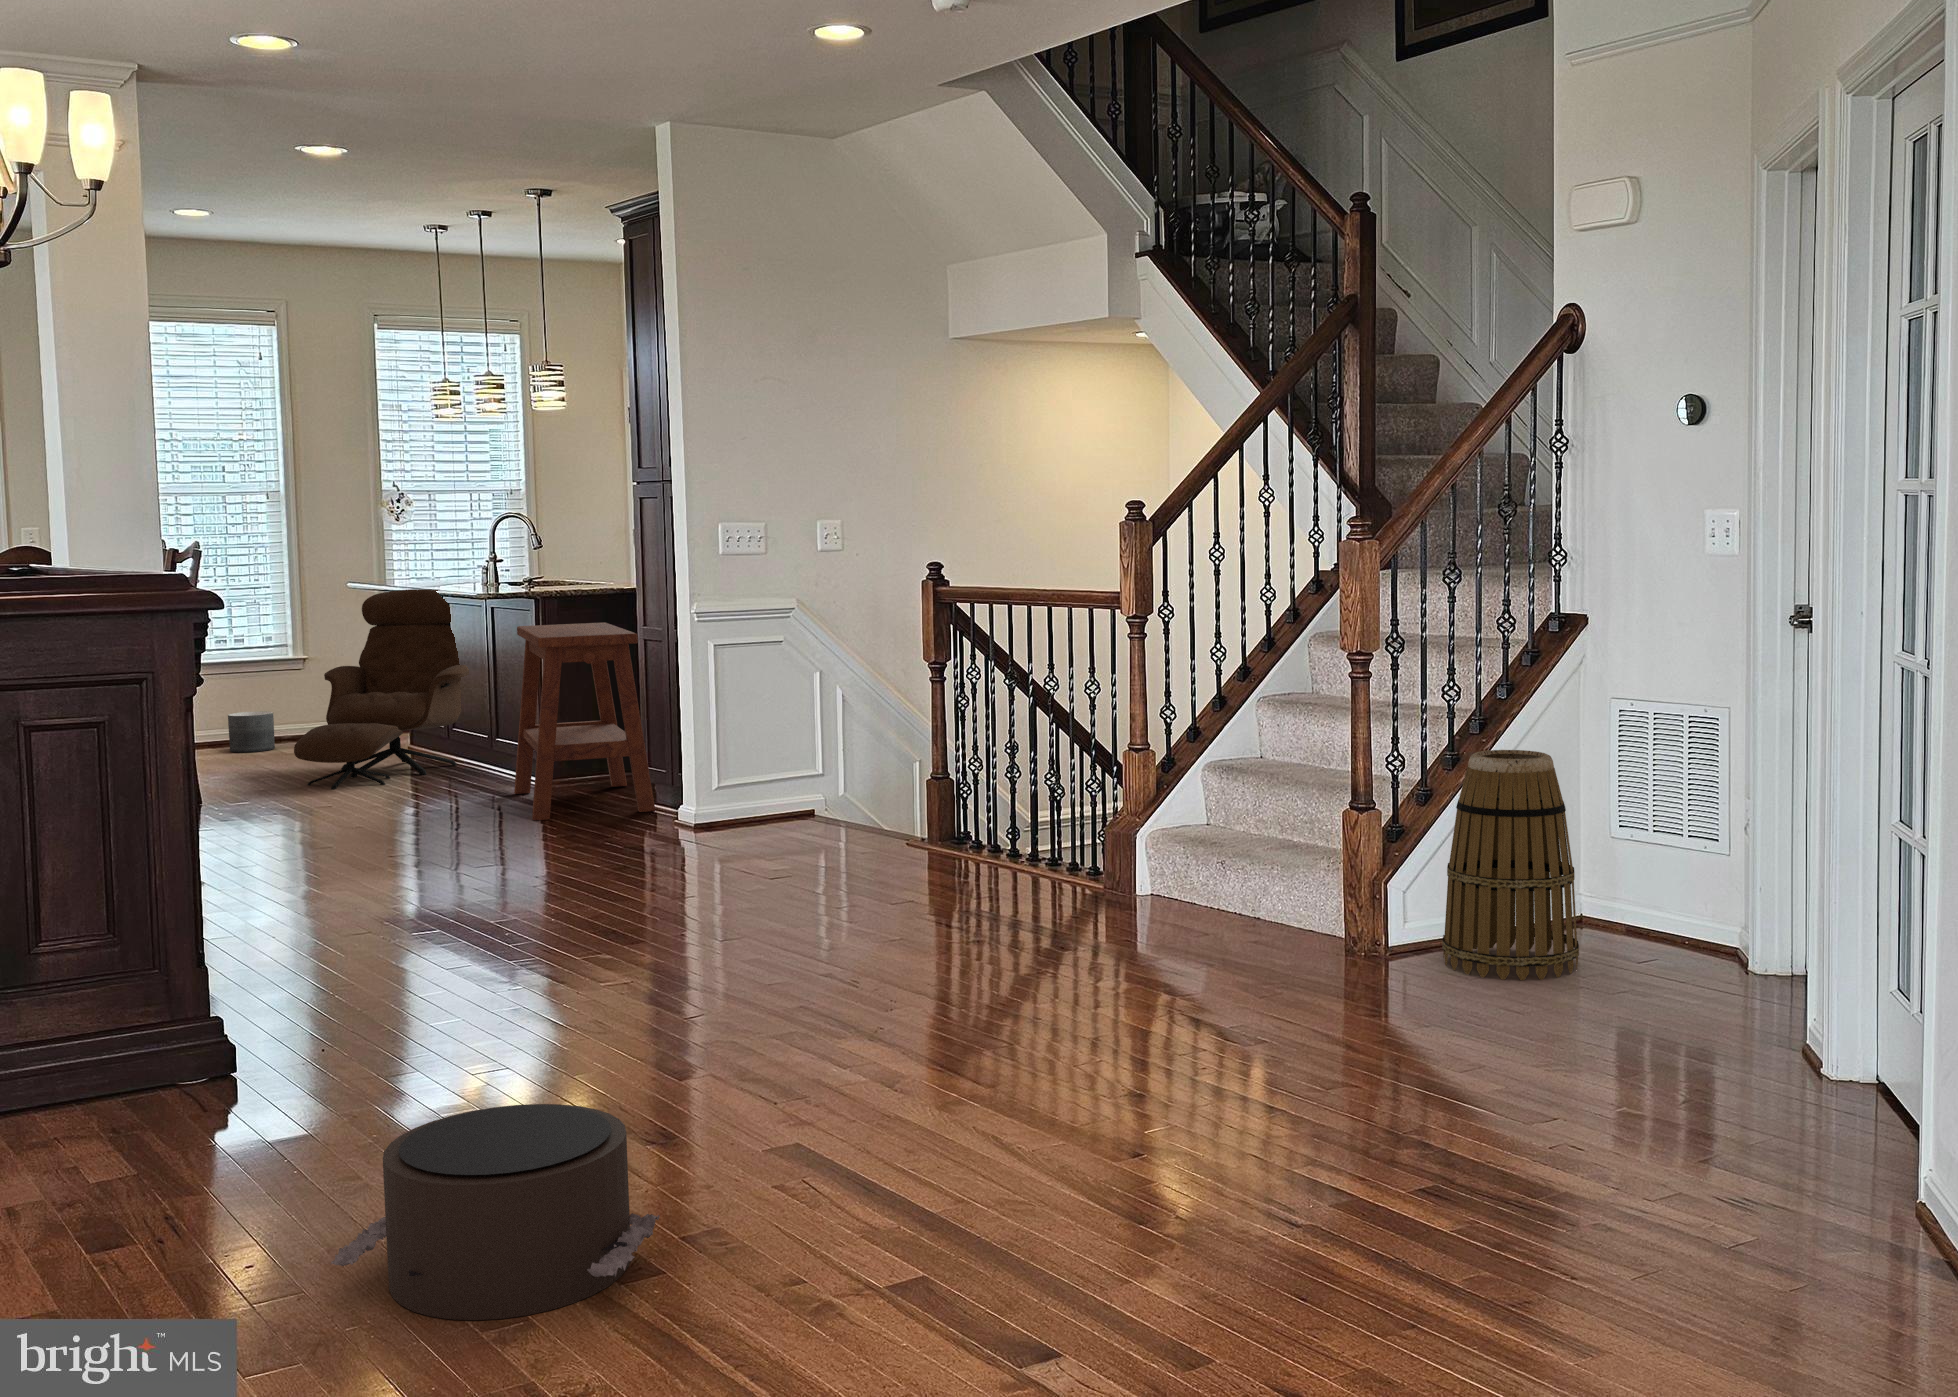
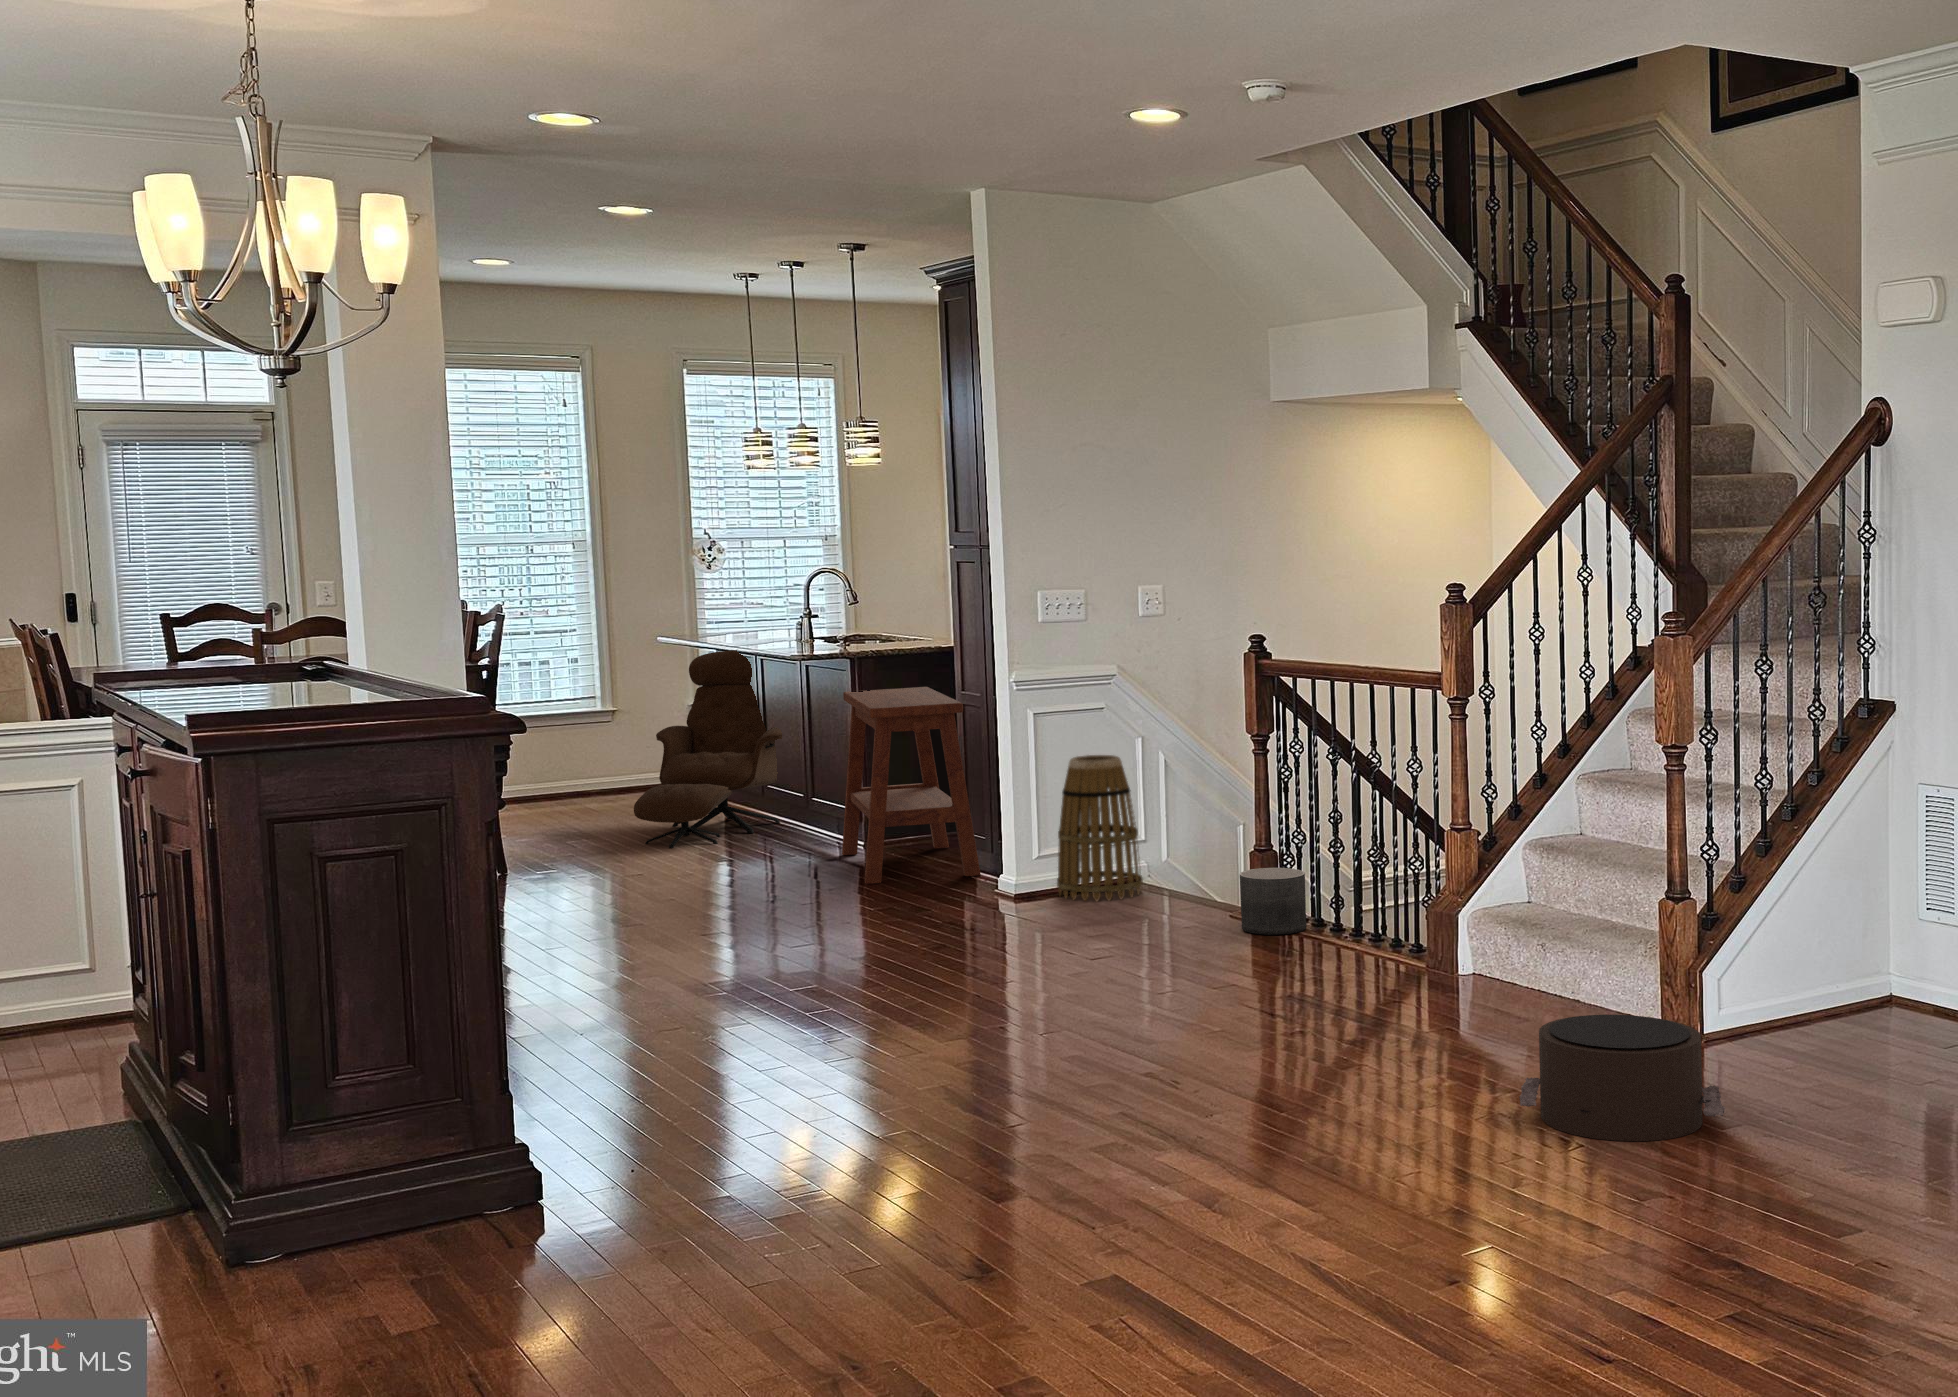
planter: present [228,711,275,752] -> present [1240,868,1306,935]
basket: present [1442,750,1579,980] -> present [1057,755,1143,901]
pouf: present [331,1104,659,1320] -> present [1519,1015,1725,1141]

